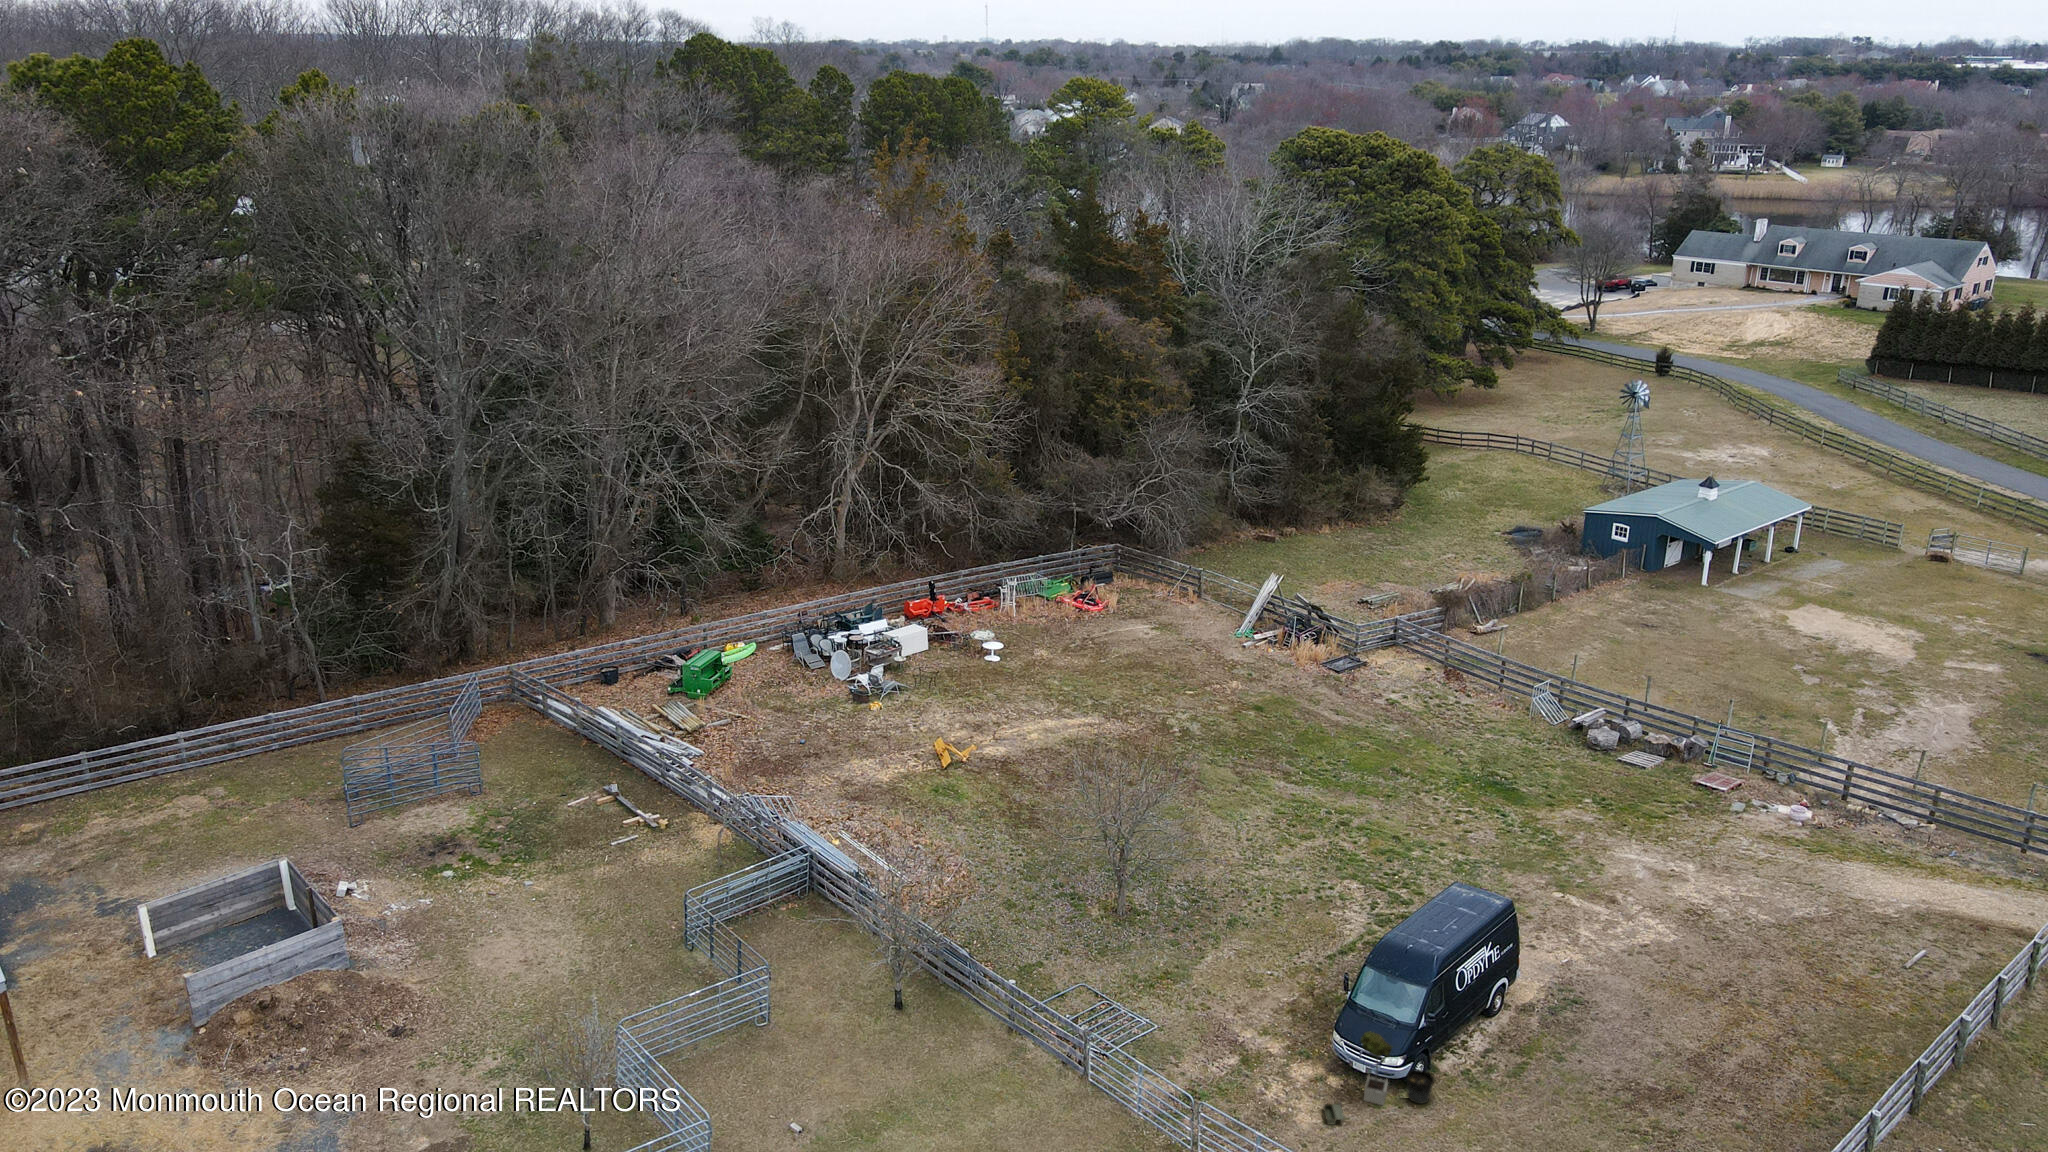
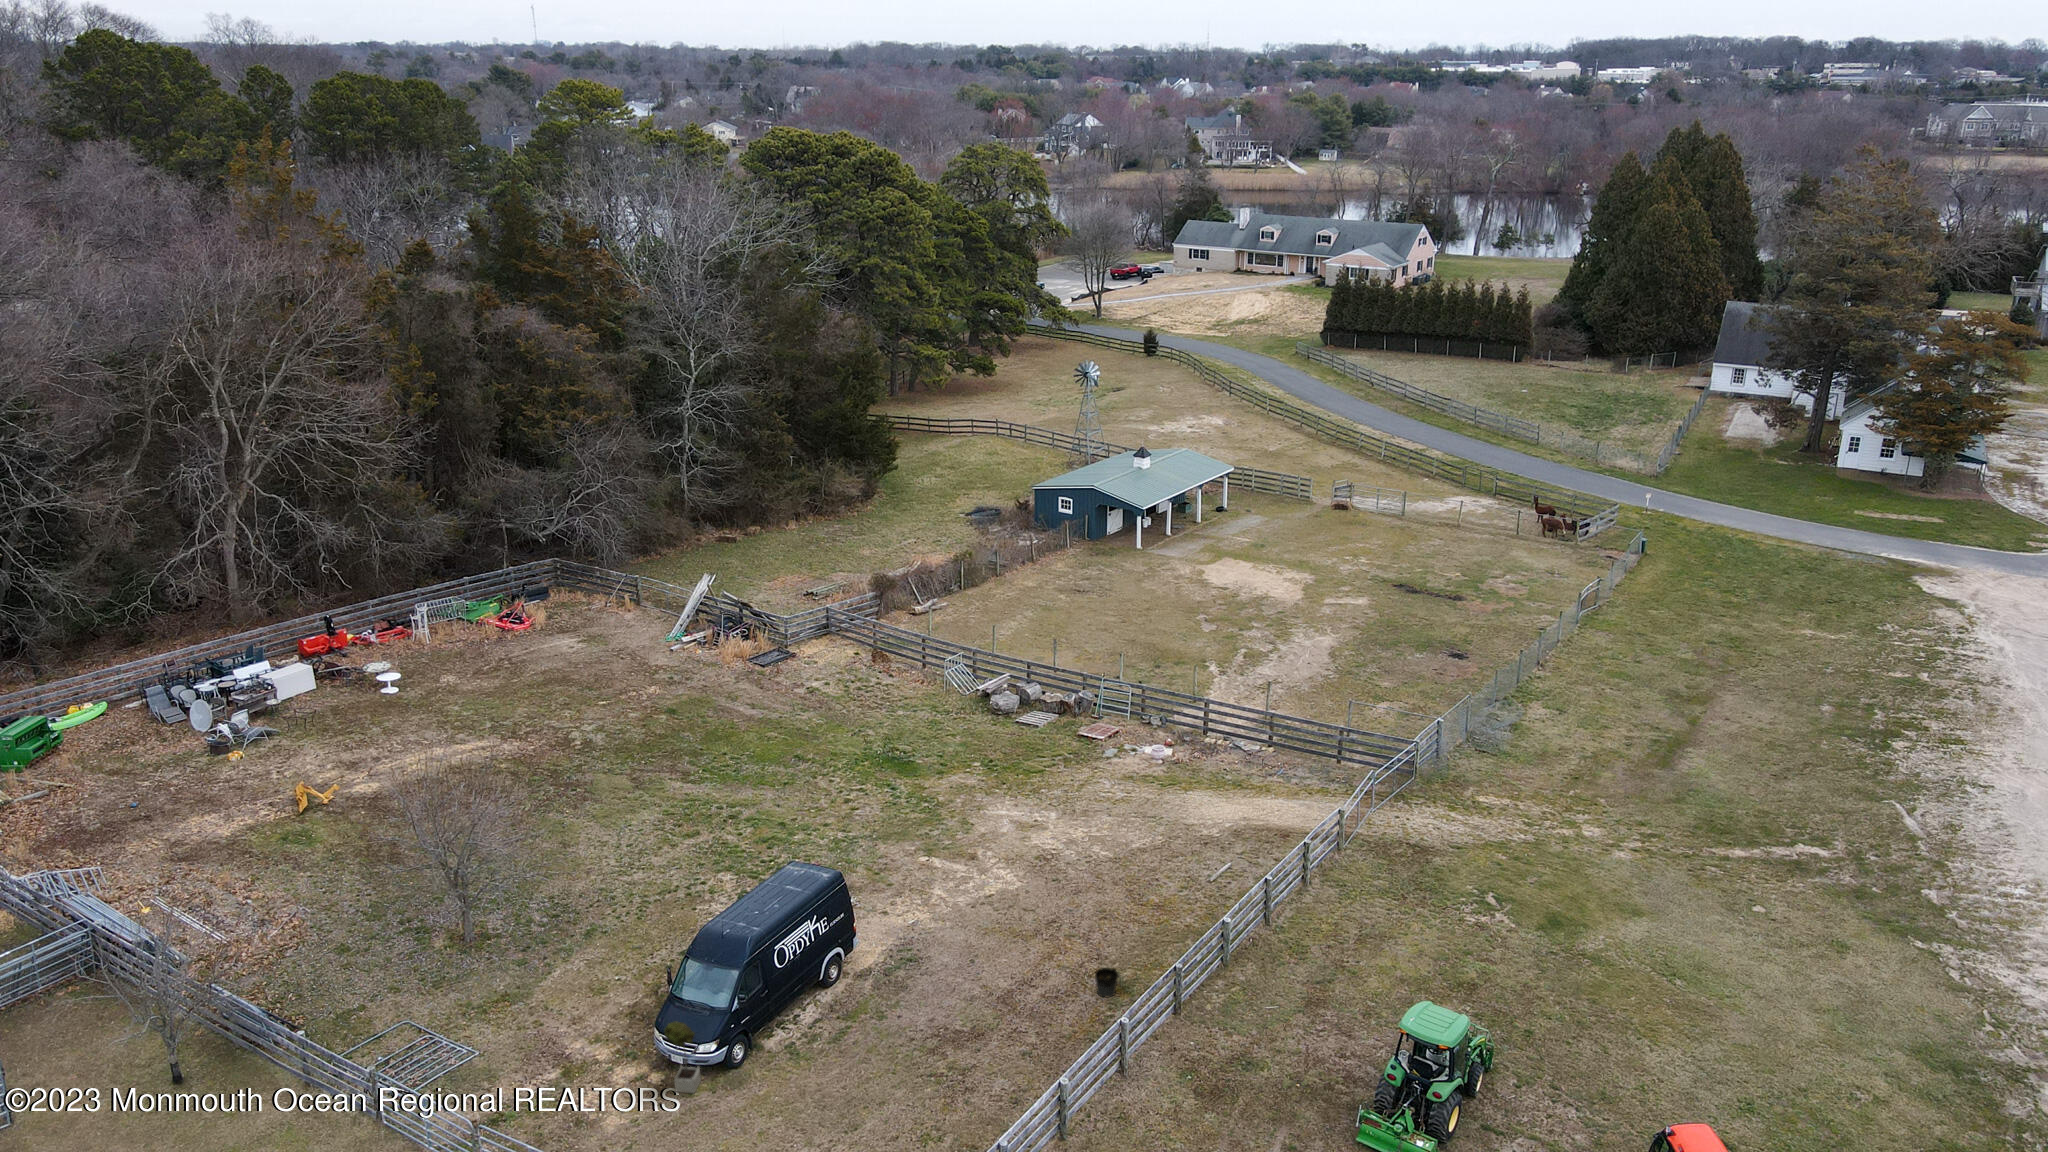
bucket: present [1407,1069,1435,1104] -> present [1095,968,1119,997]
toolbox: present [1323,1104,1345,1125] -> none [628,1100,649,1123]

